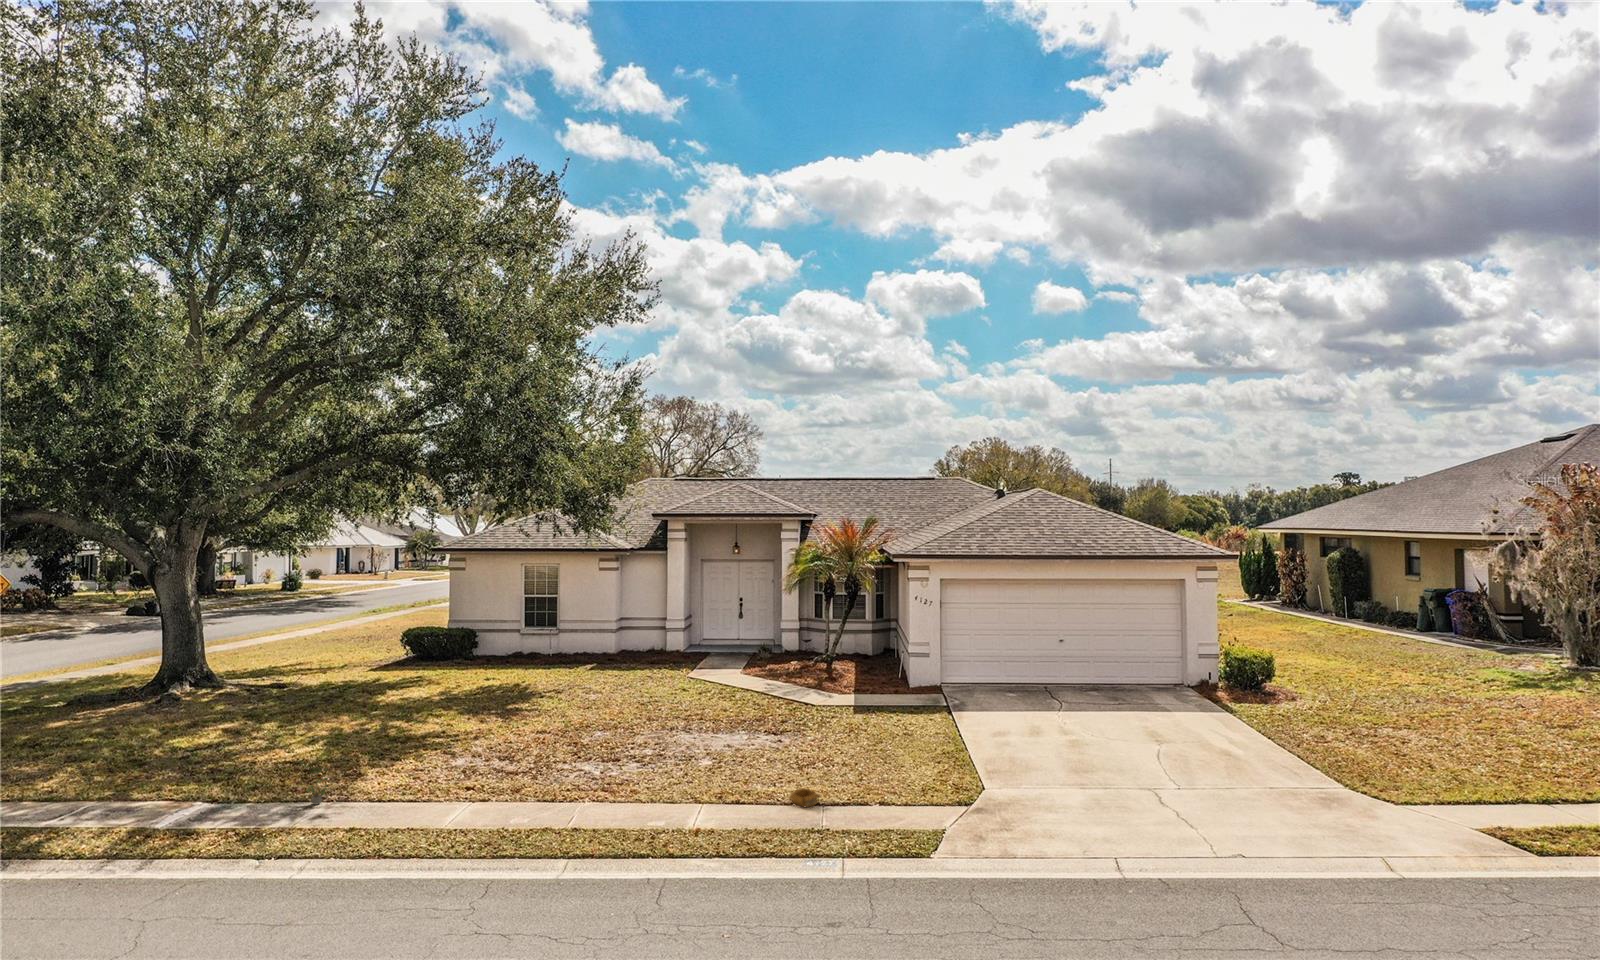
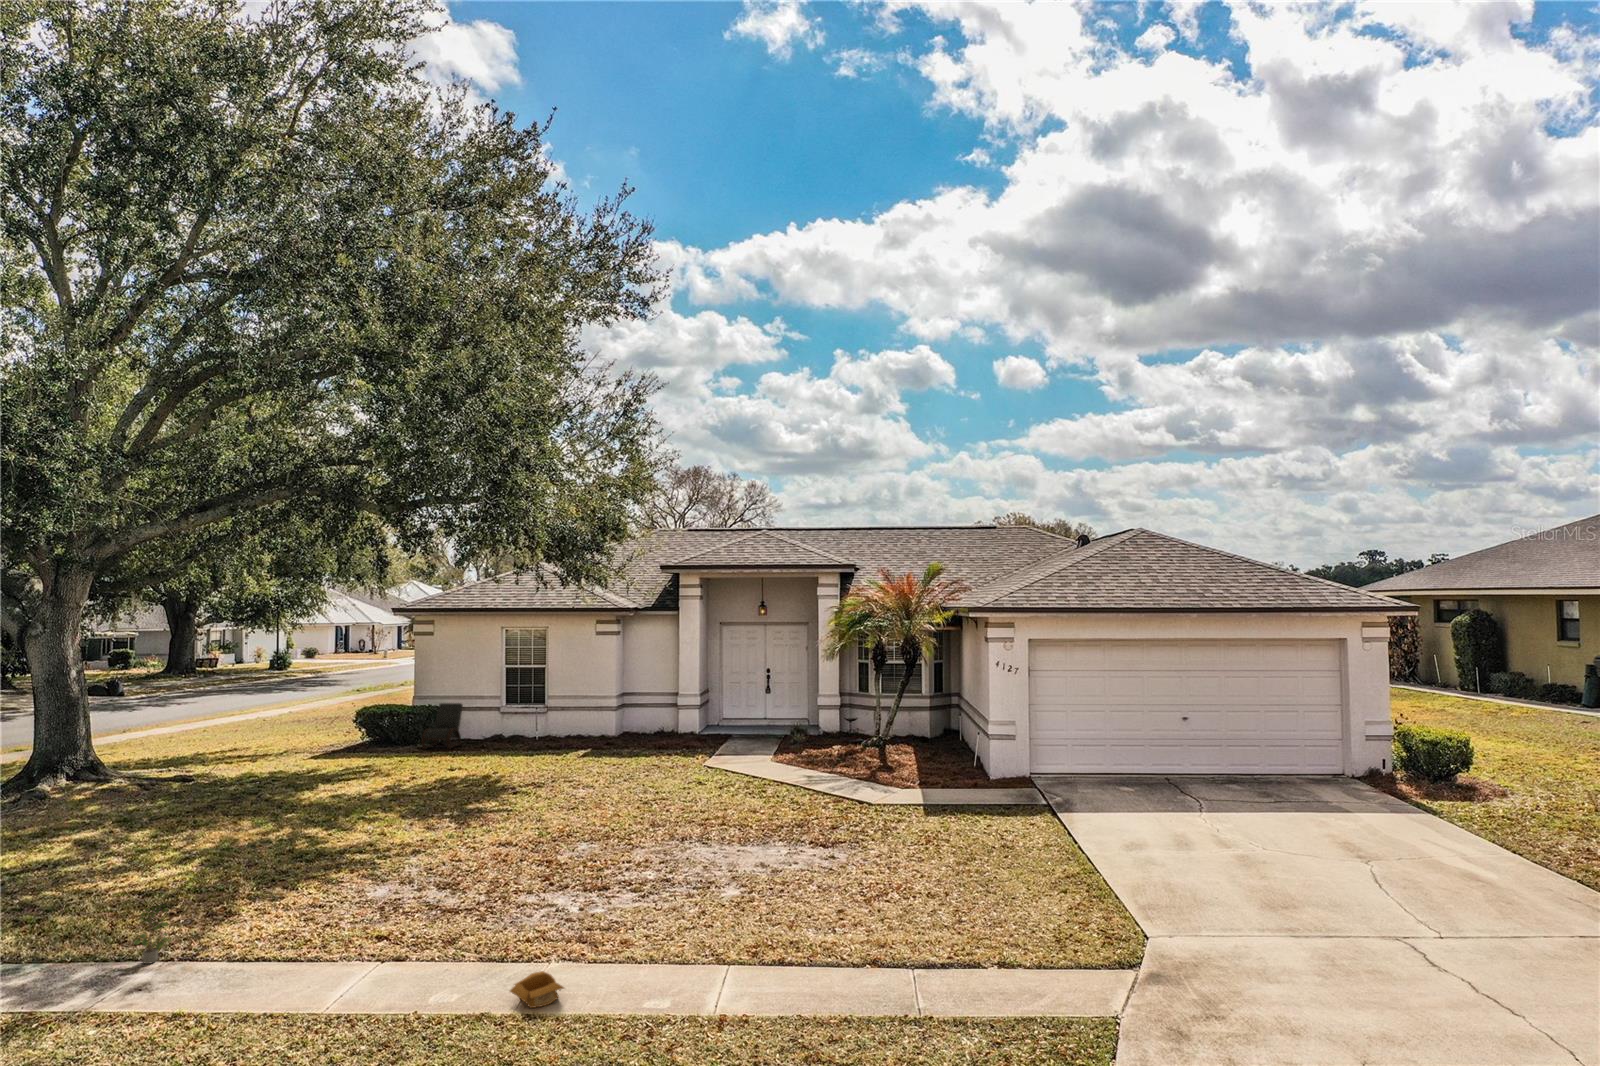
lounge chair: none [460,626,493,663] -> present [421,703,463,750]
cardboard box: present [789,788,821,807] -> present [510,971,564,1008]

